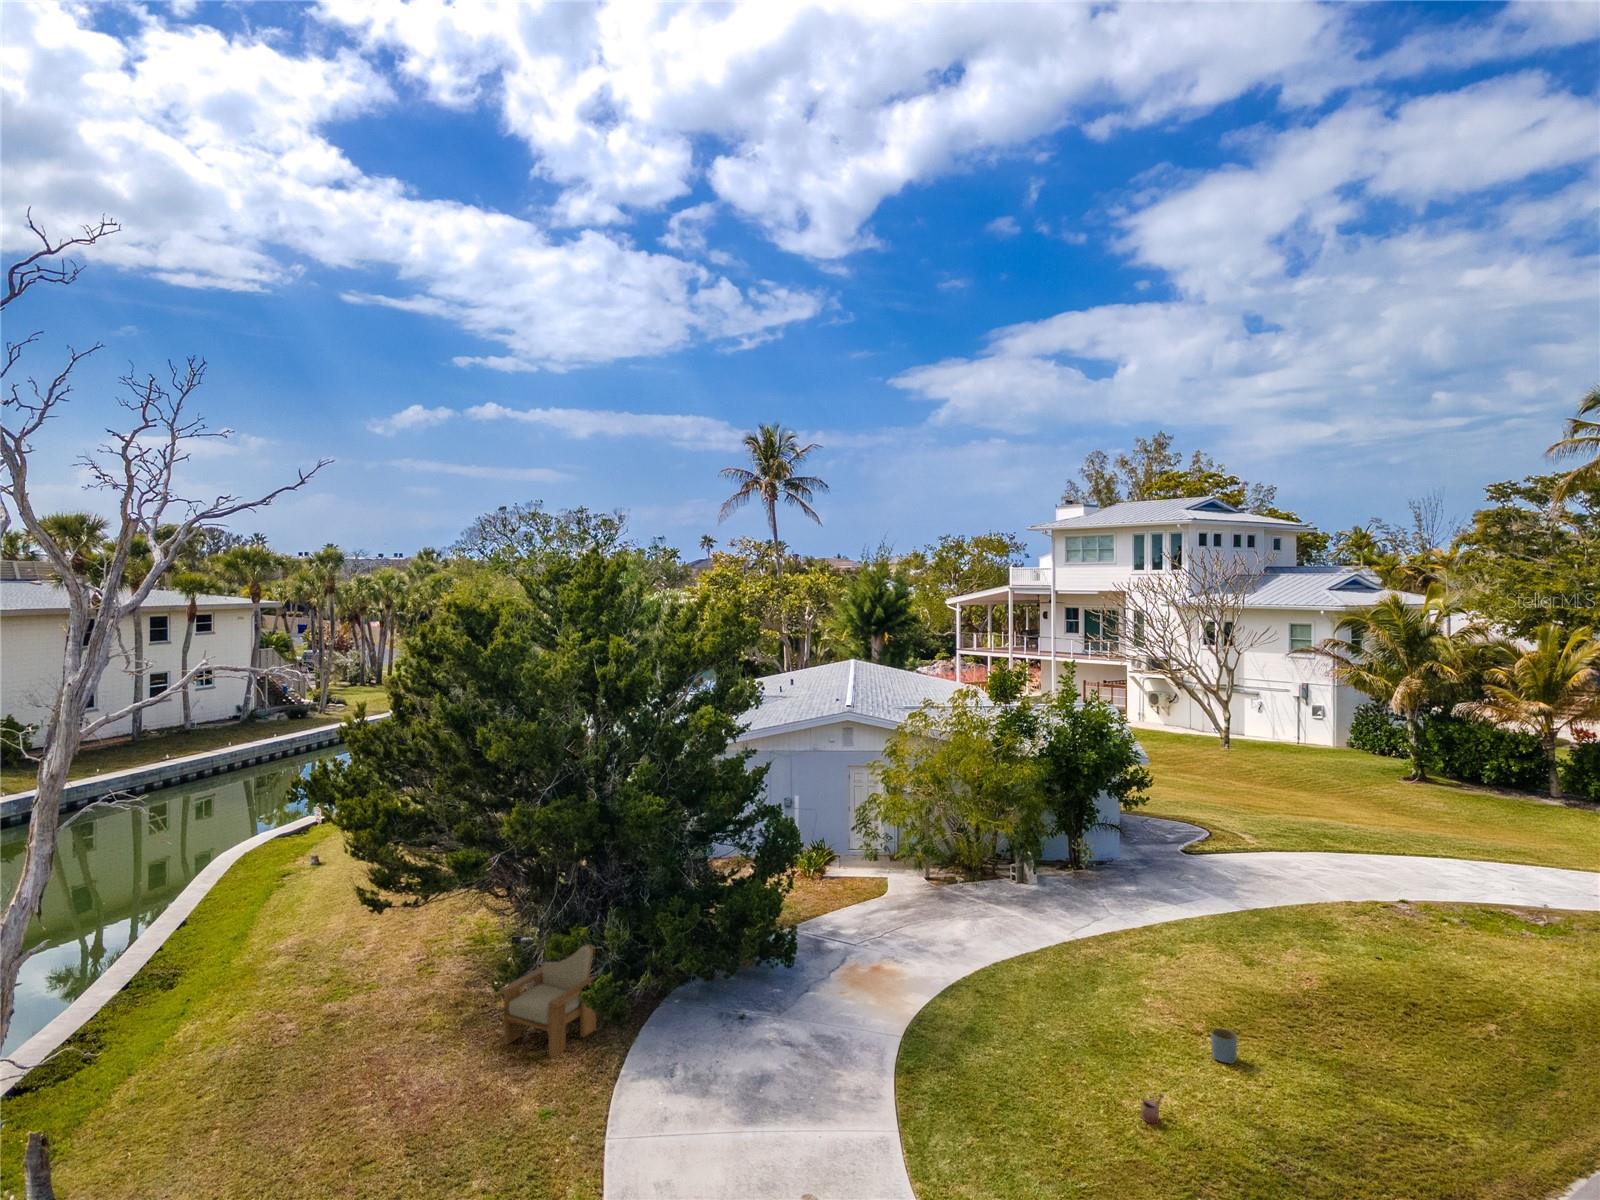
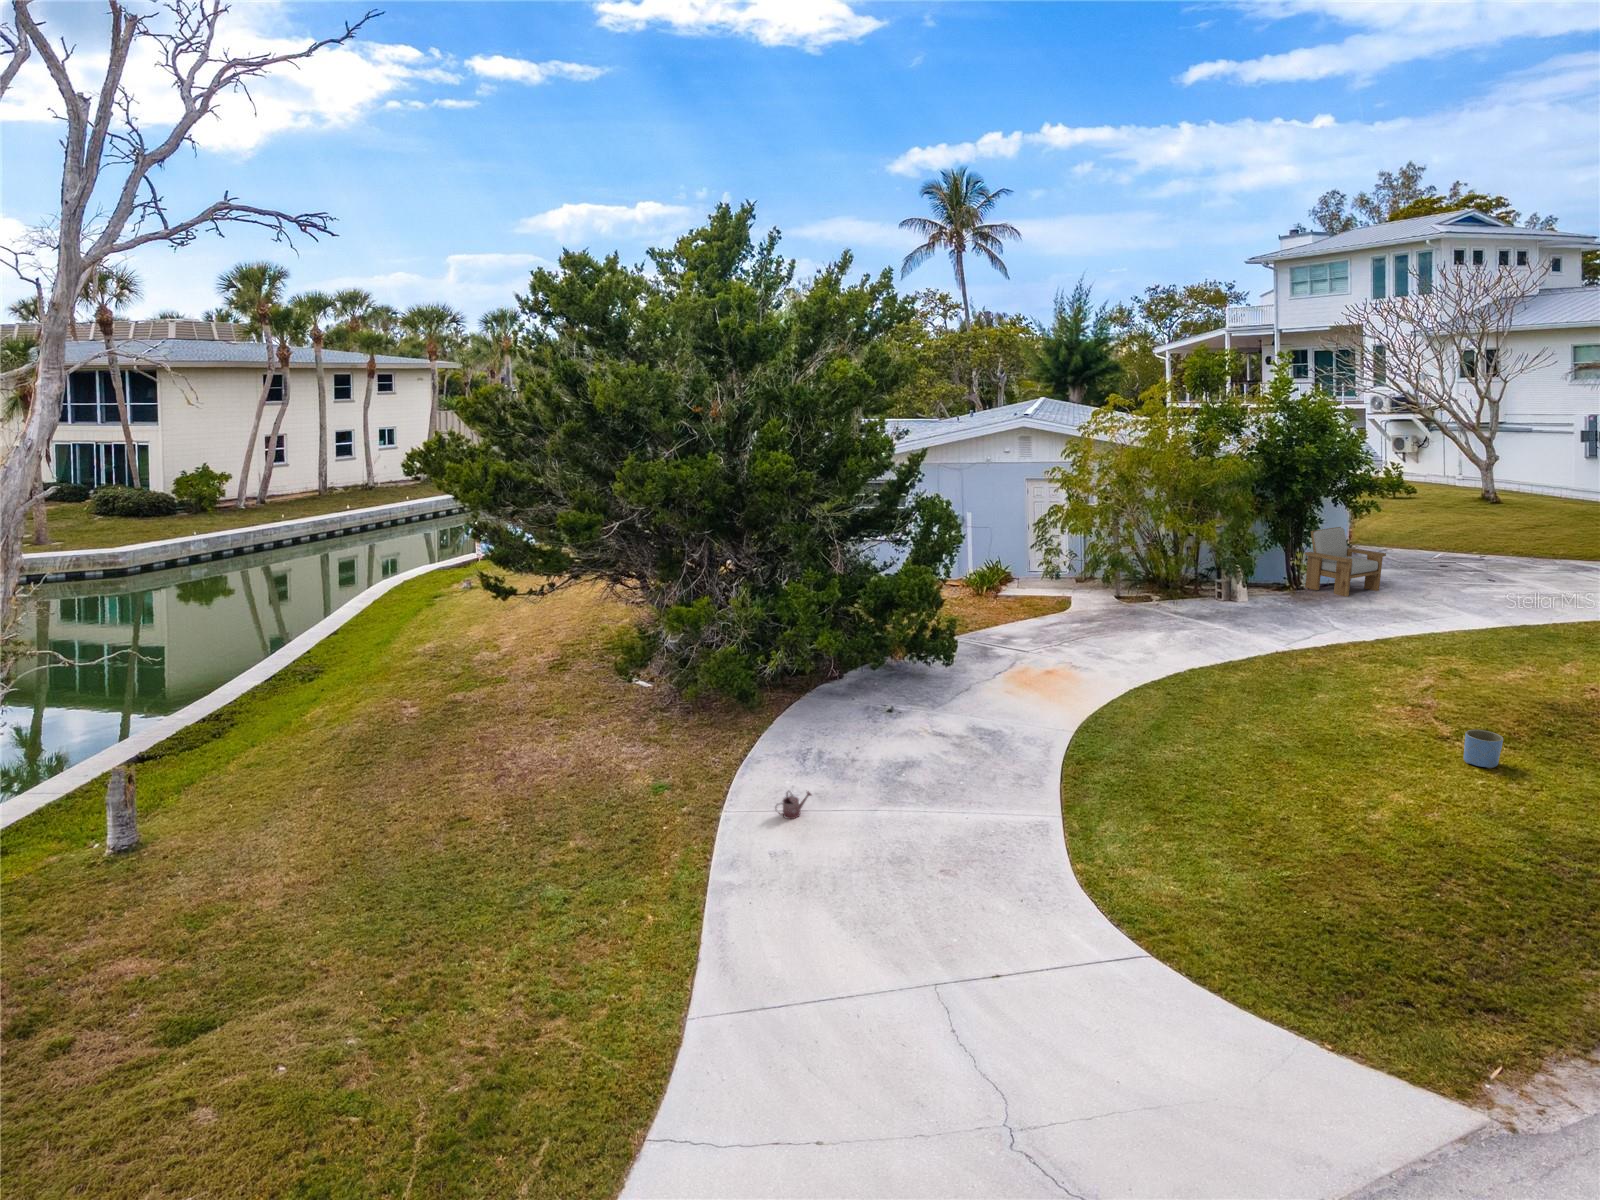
armchair: present [499,944,596,1058] -> present [1305,527,1386,596]
watering can: present [1141,1094,1164,1123] -> present [776,791,812,819]

